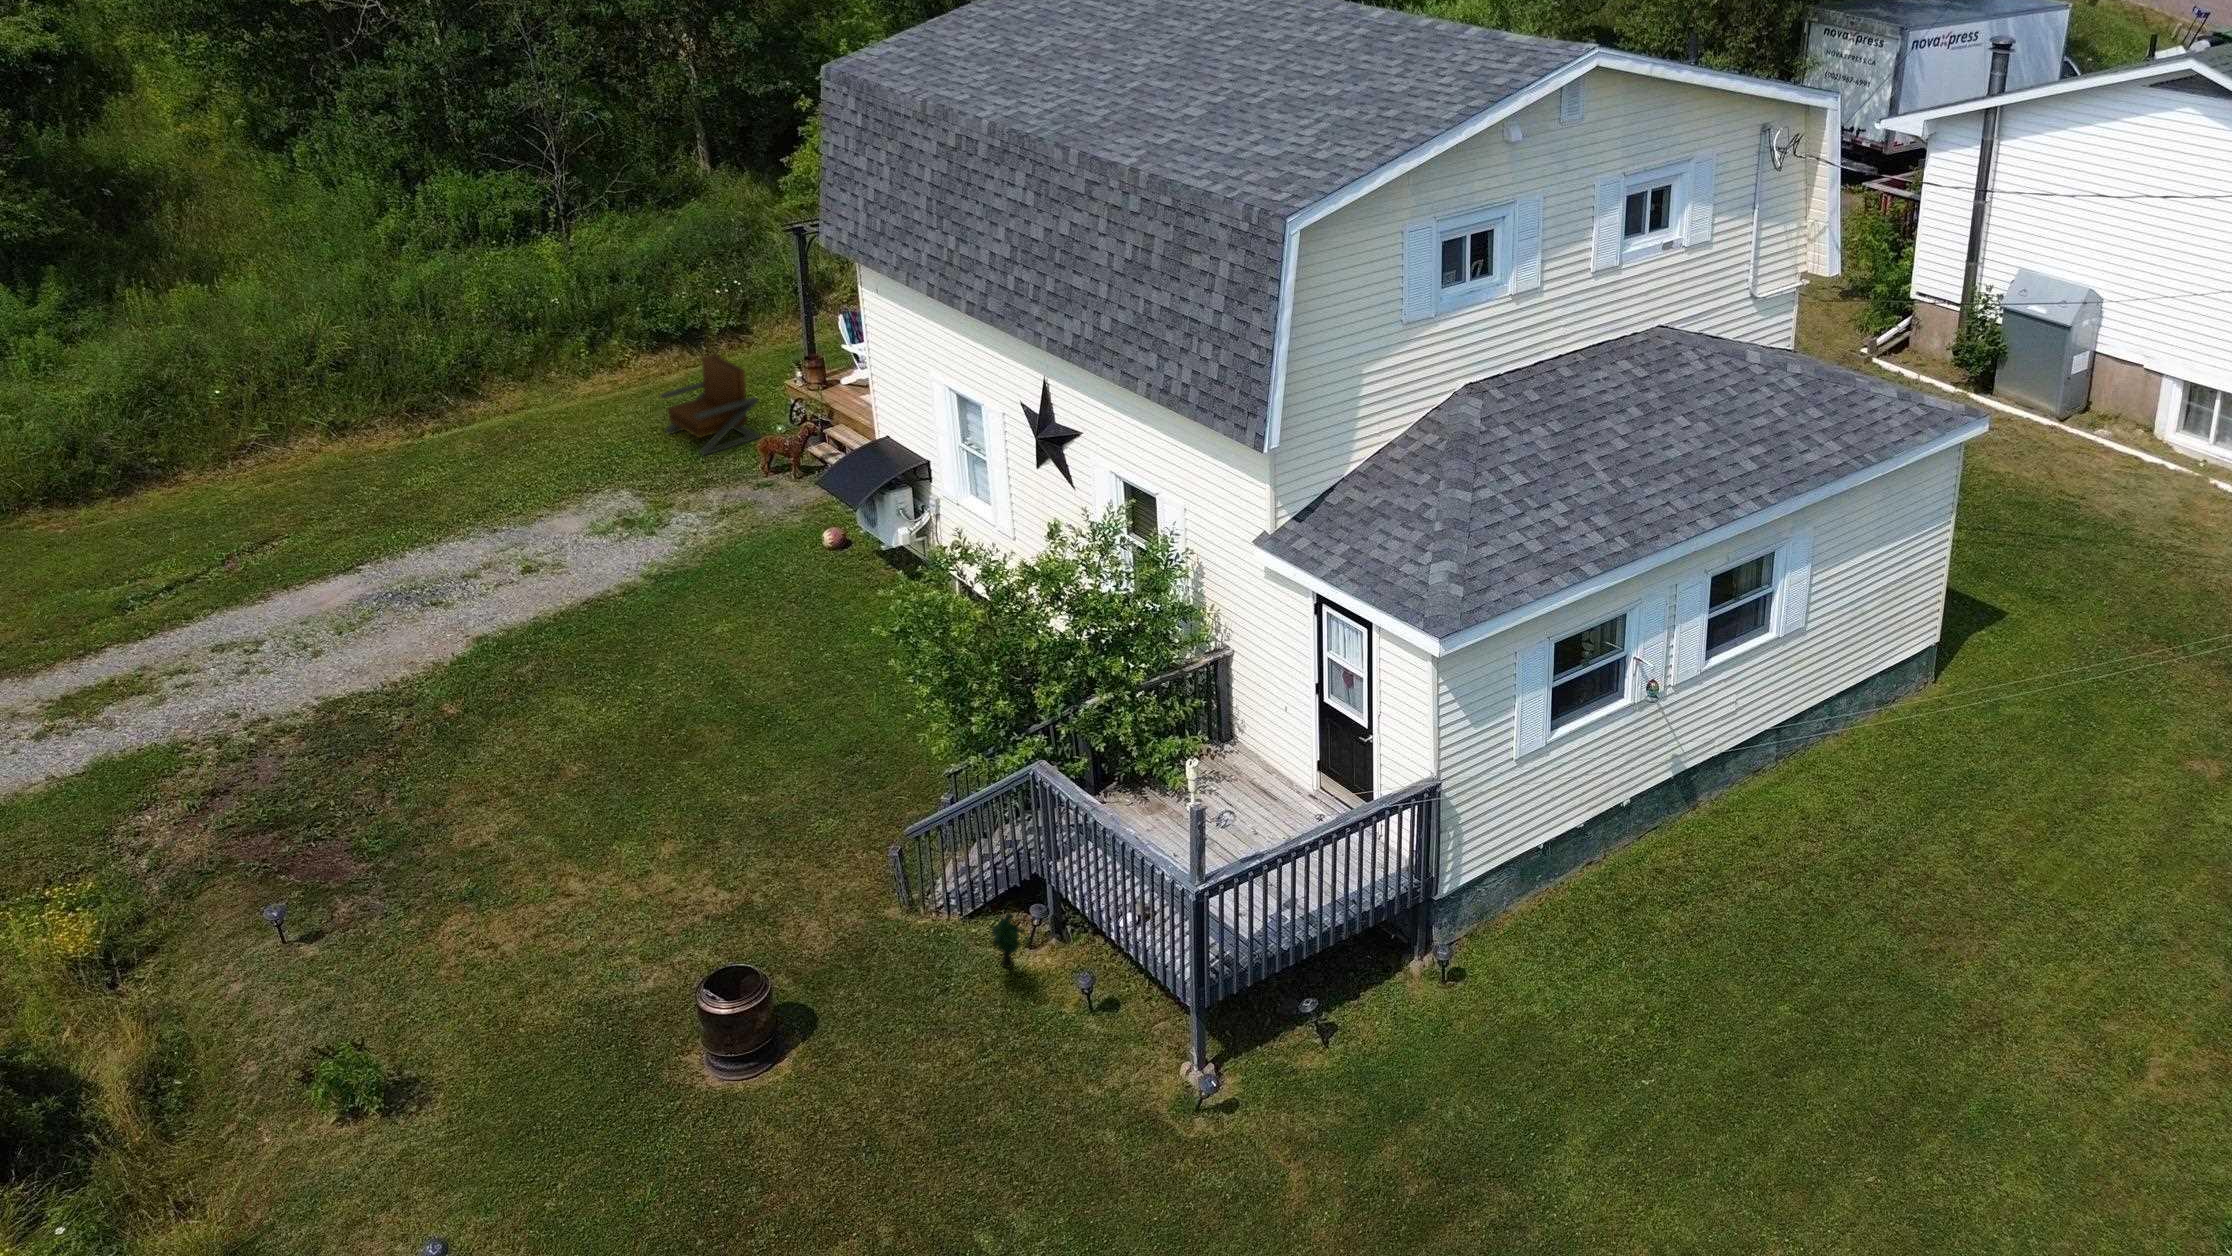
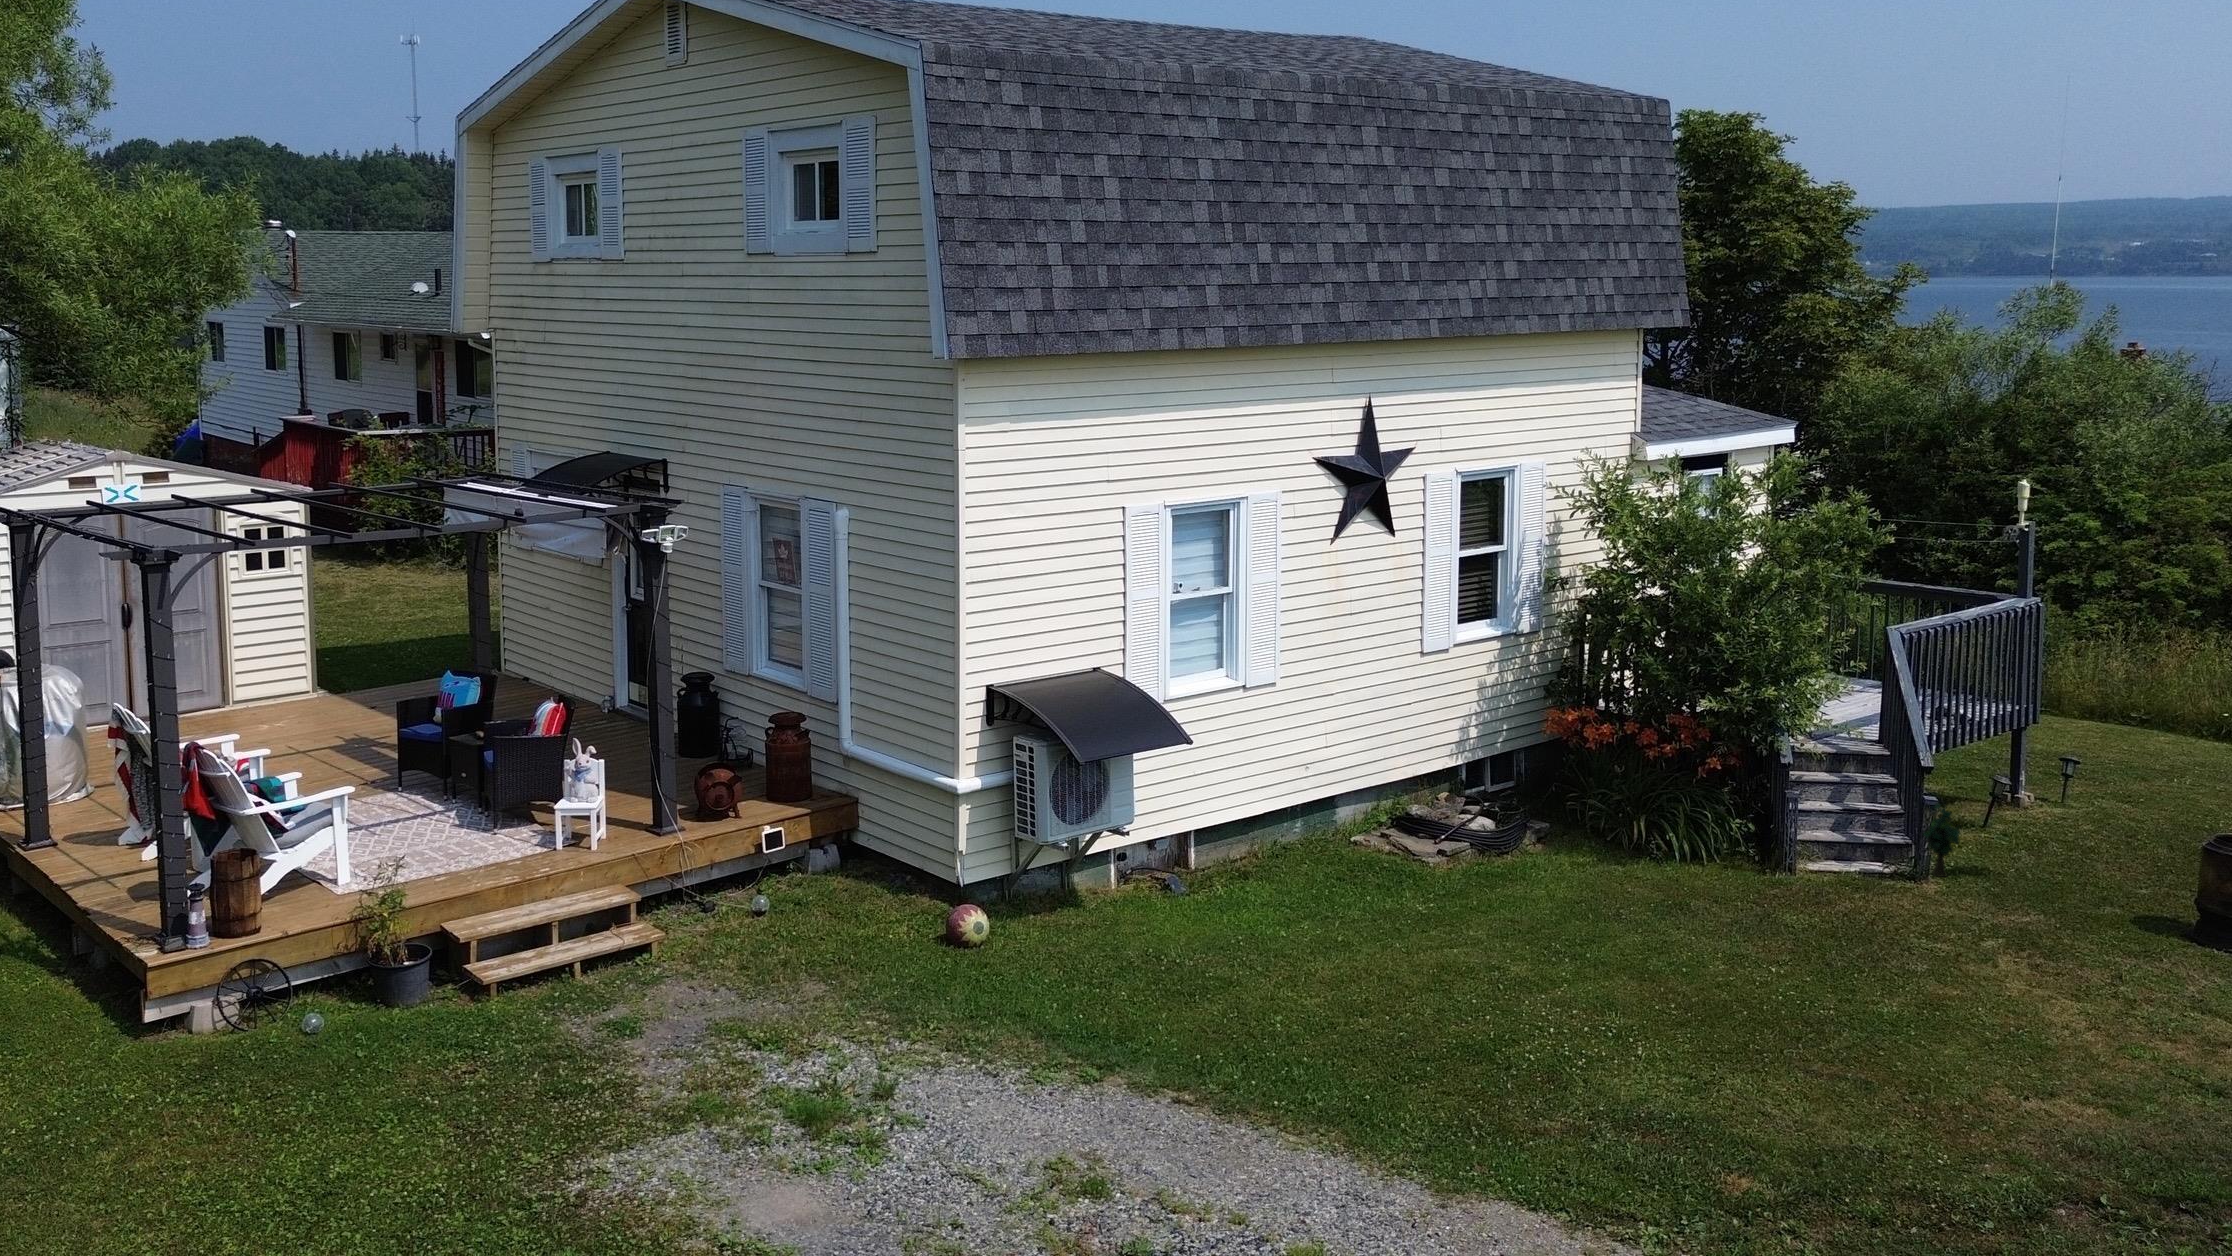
lounge chair: present [660,354,760,455] -> none [157,860,402,1108]

